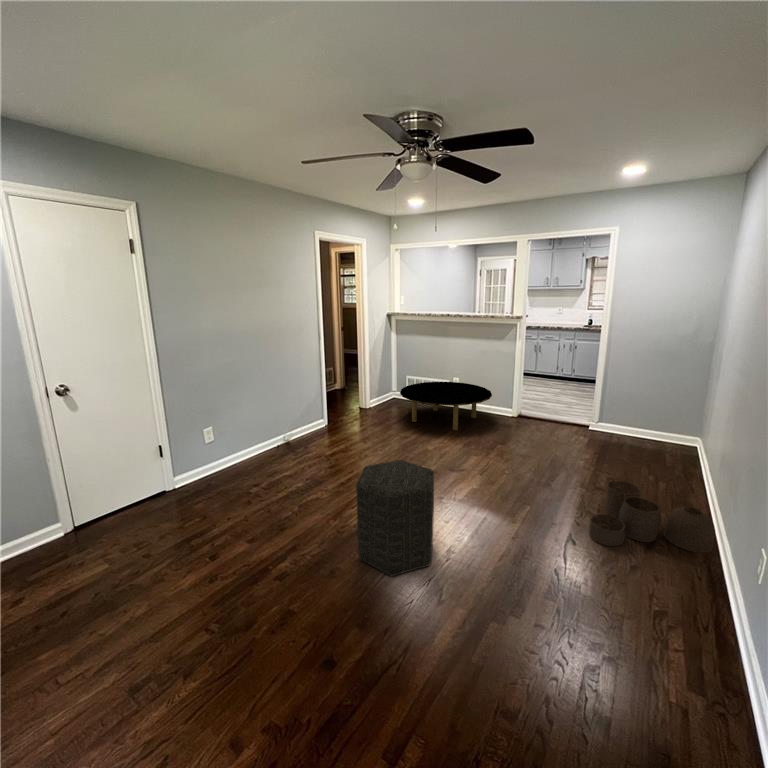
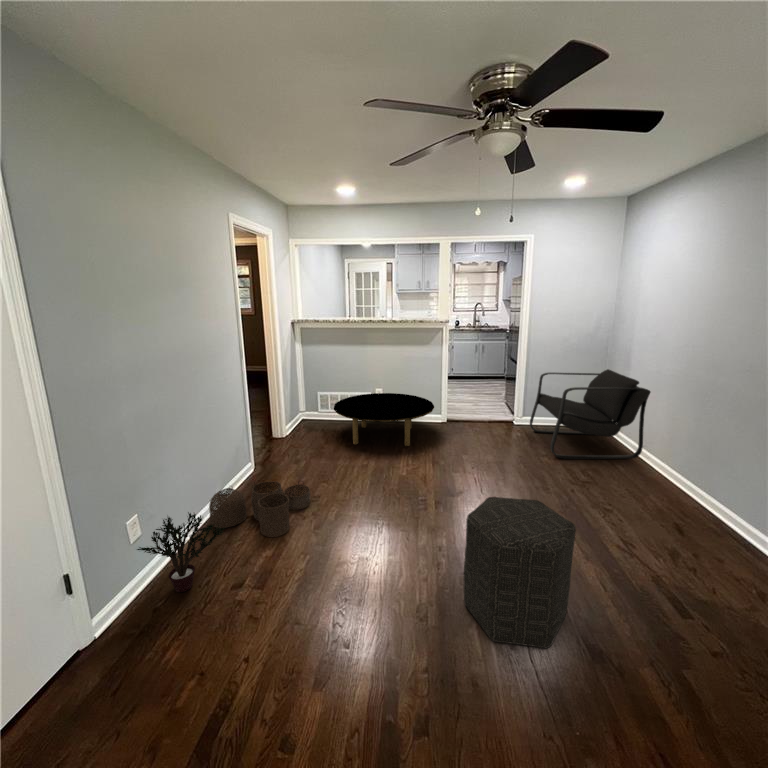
armchair: none [585,378,716,485] -> present [530,369,651,459]
potted plant: none [202,433,254,481] -> present [137,512,225,592]
woven basket: present [589,478,715,553] -> present [209,481,310,537]

